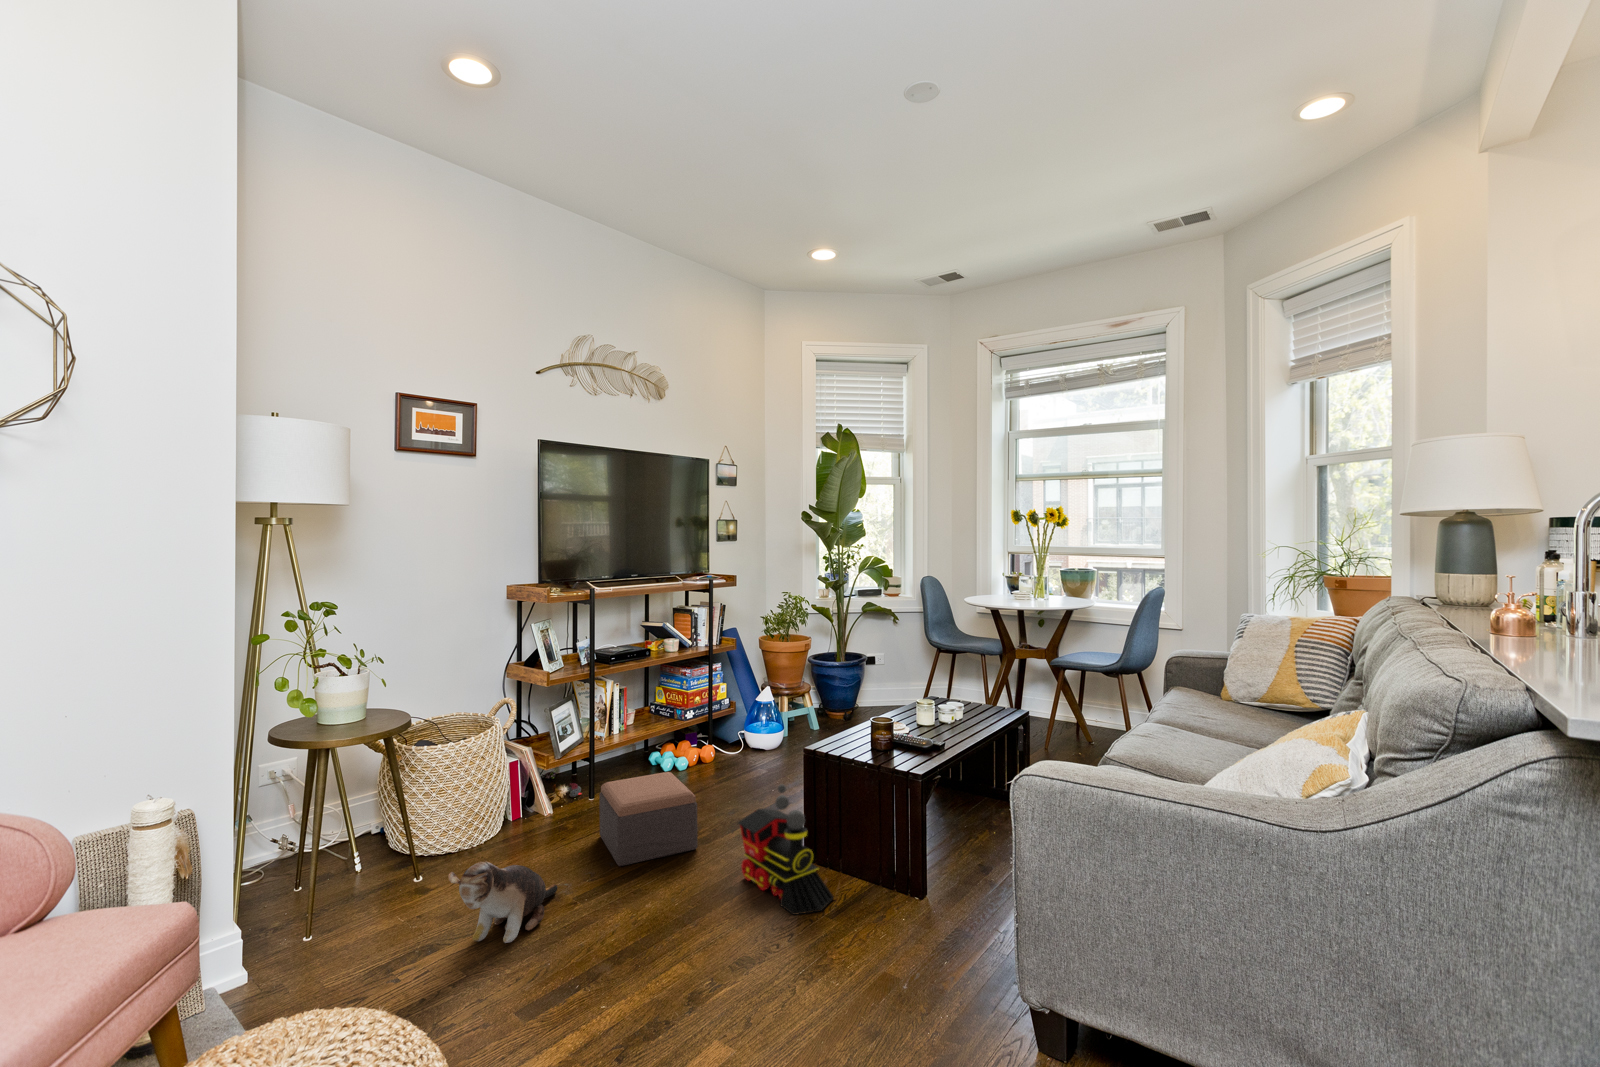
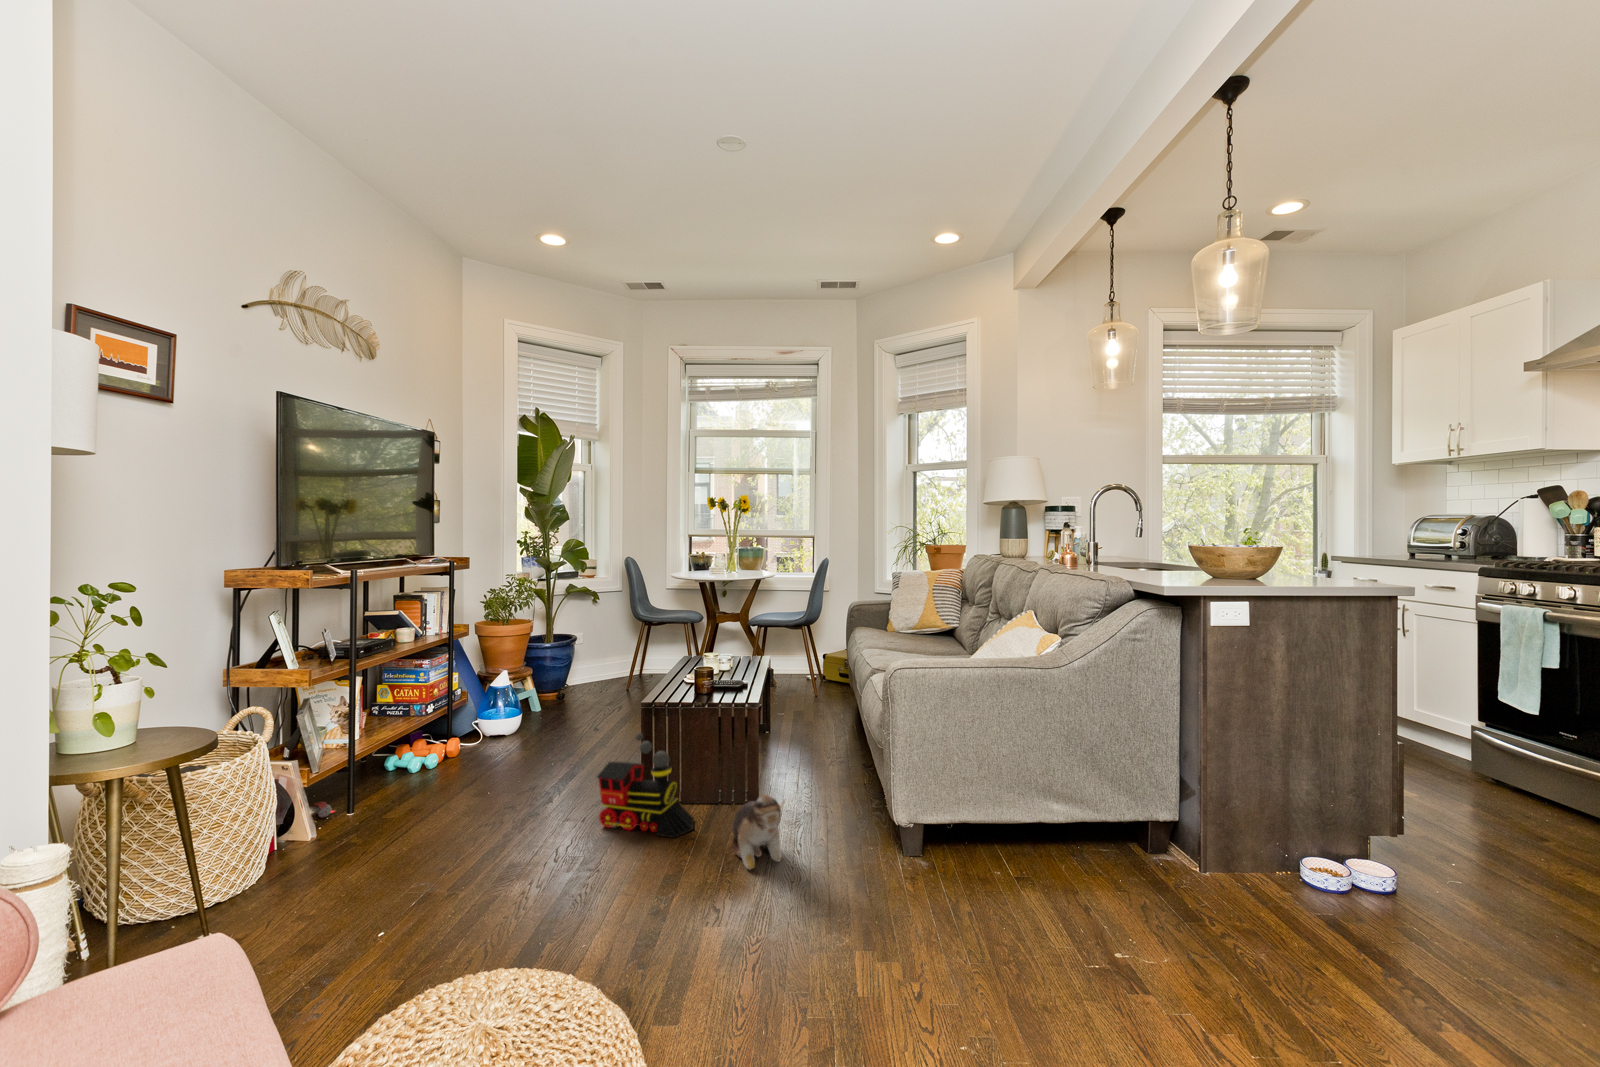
footstool: present [599,772,698,866] -> none [408,754,532,851]
plush toy: present [448,861,558,943] -> present [732,795,786,869]

